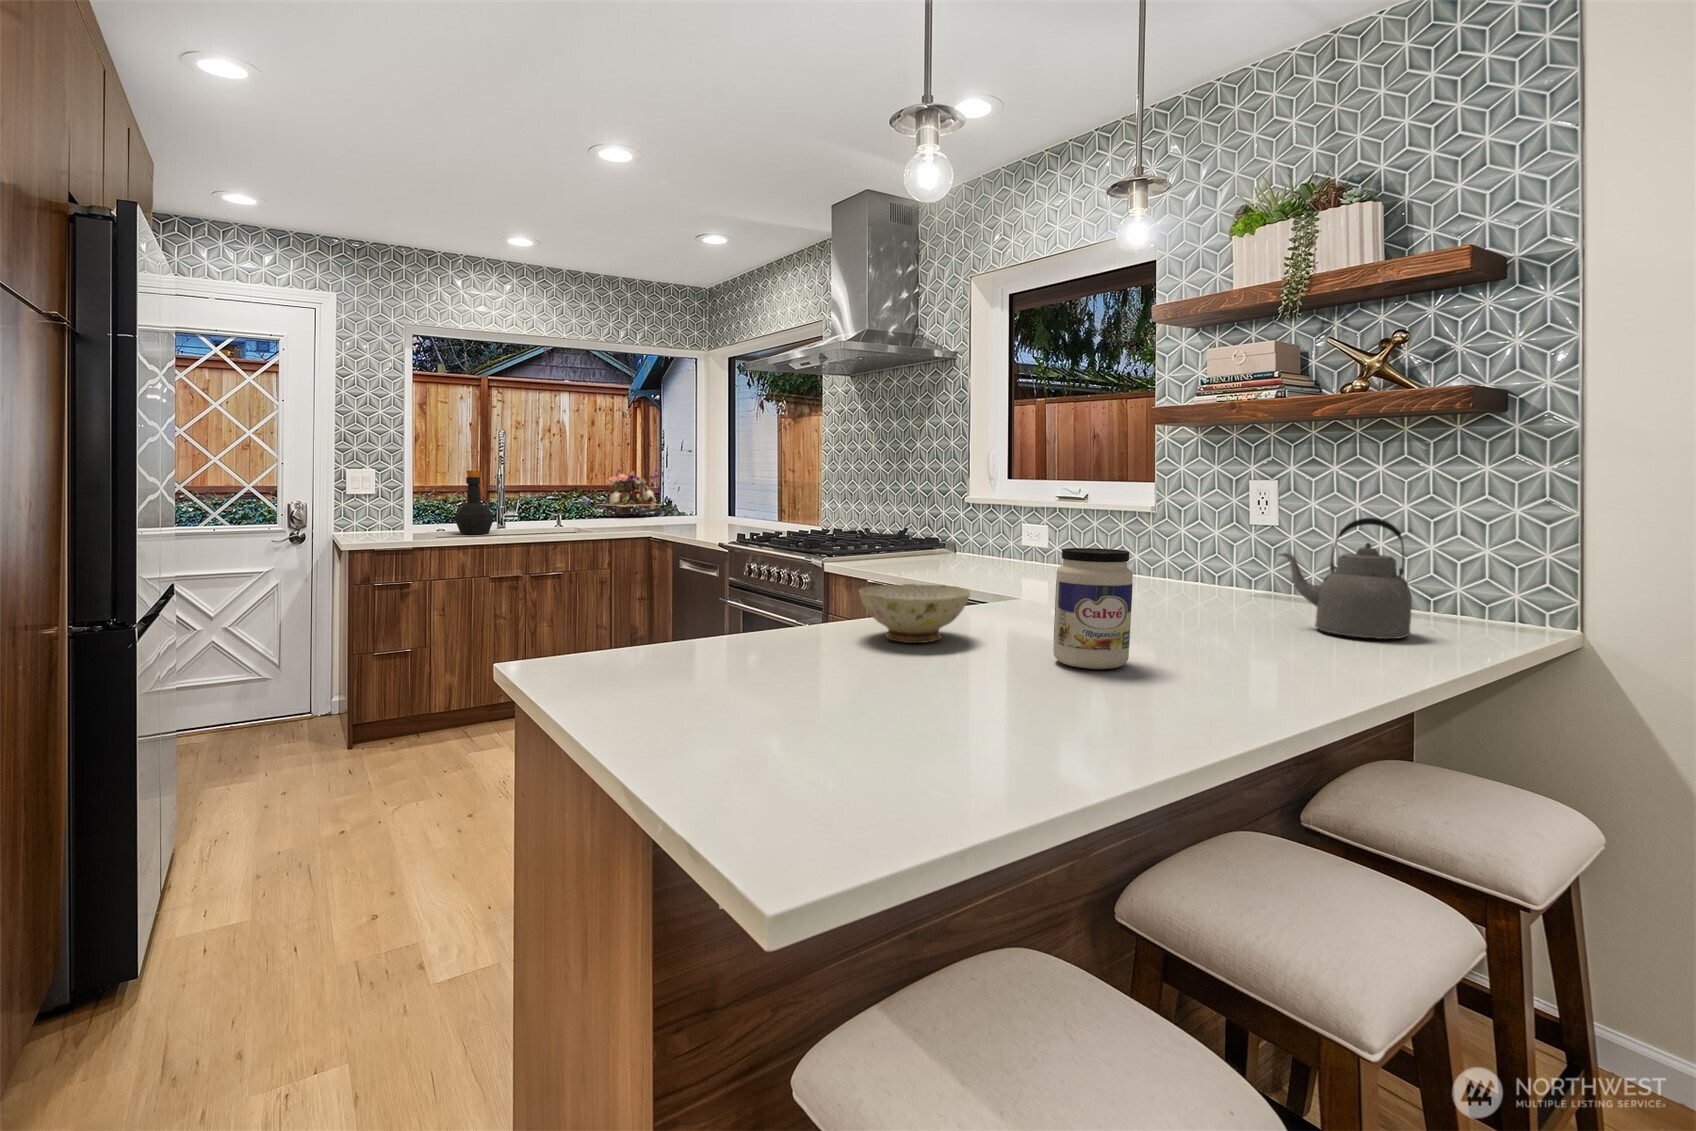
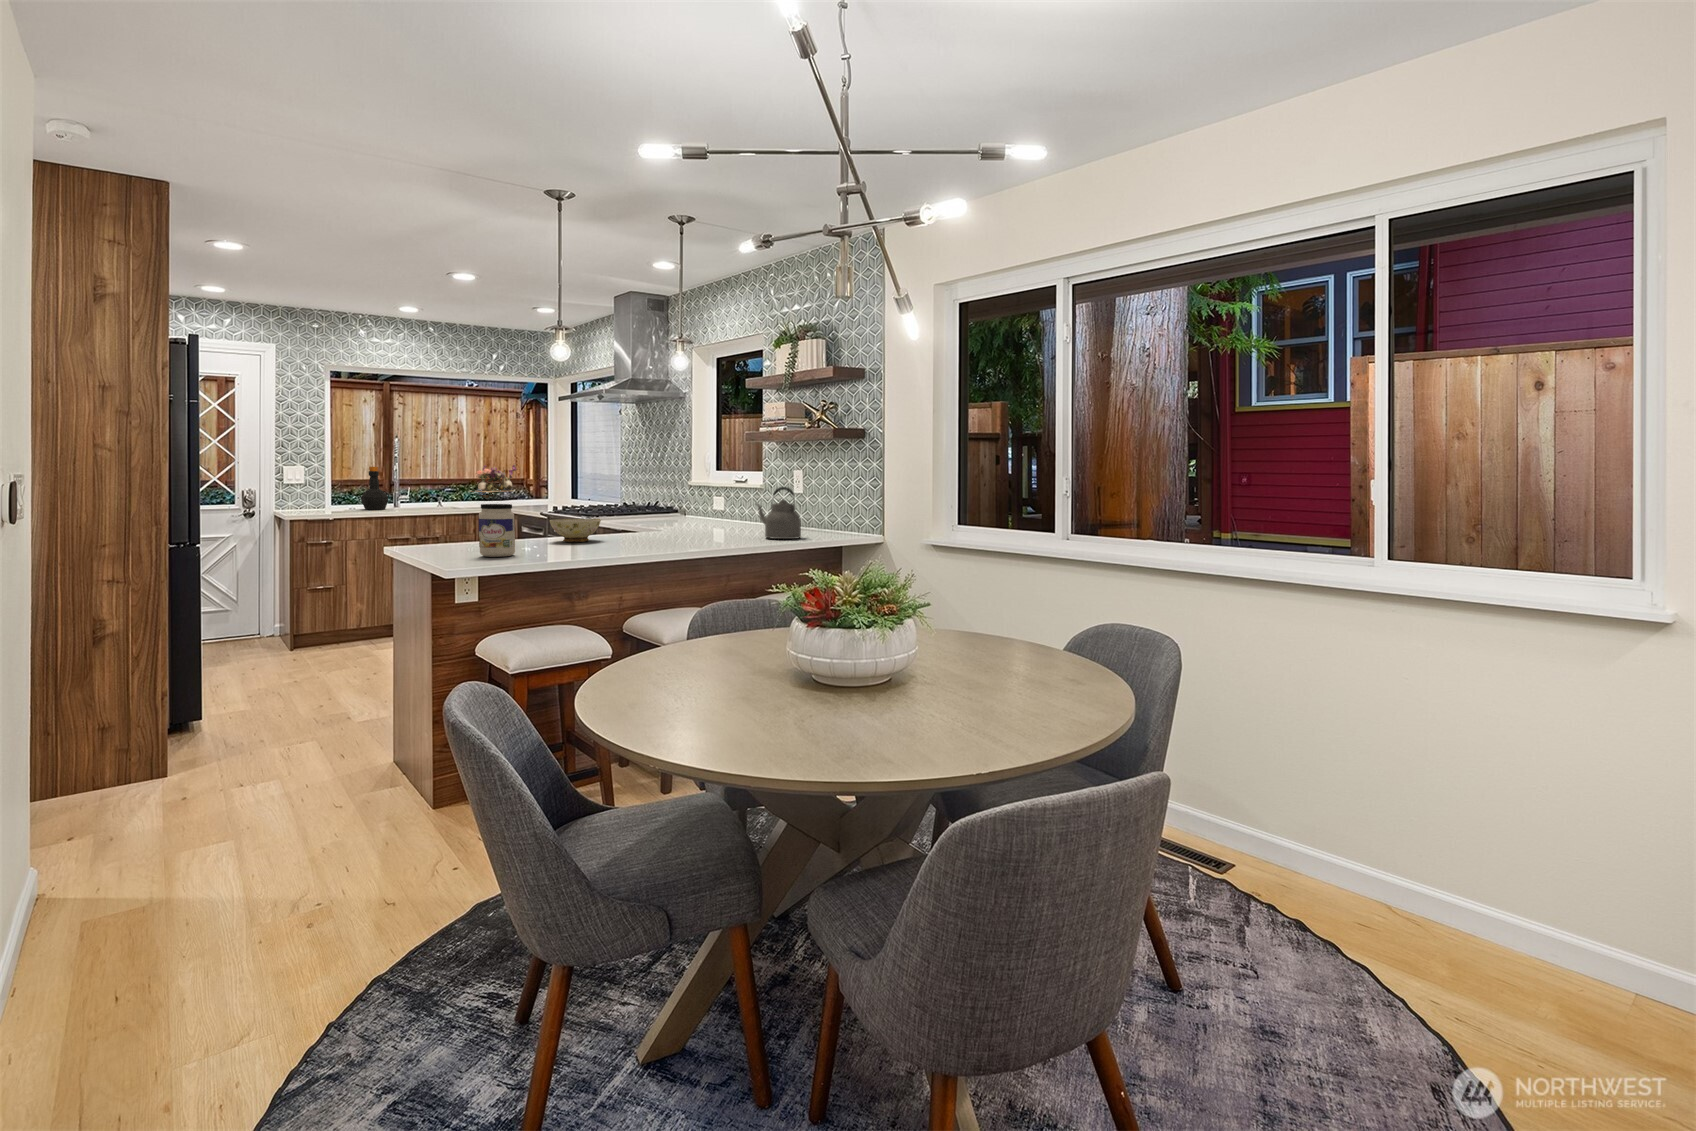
jar: present [1053,548,1133,669] -> present [479,504,515,557]

